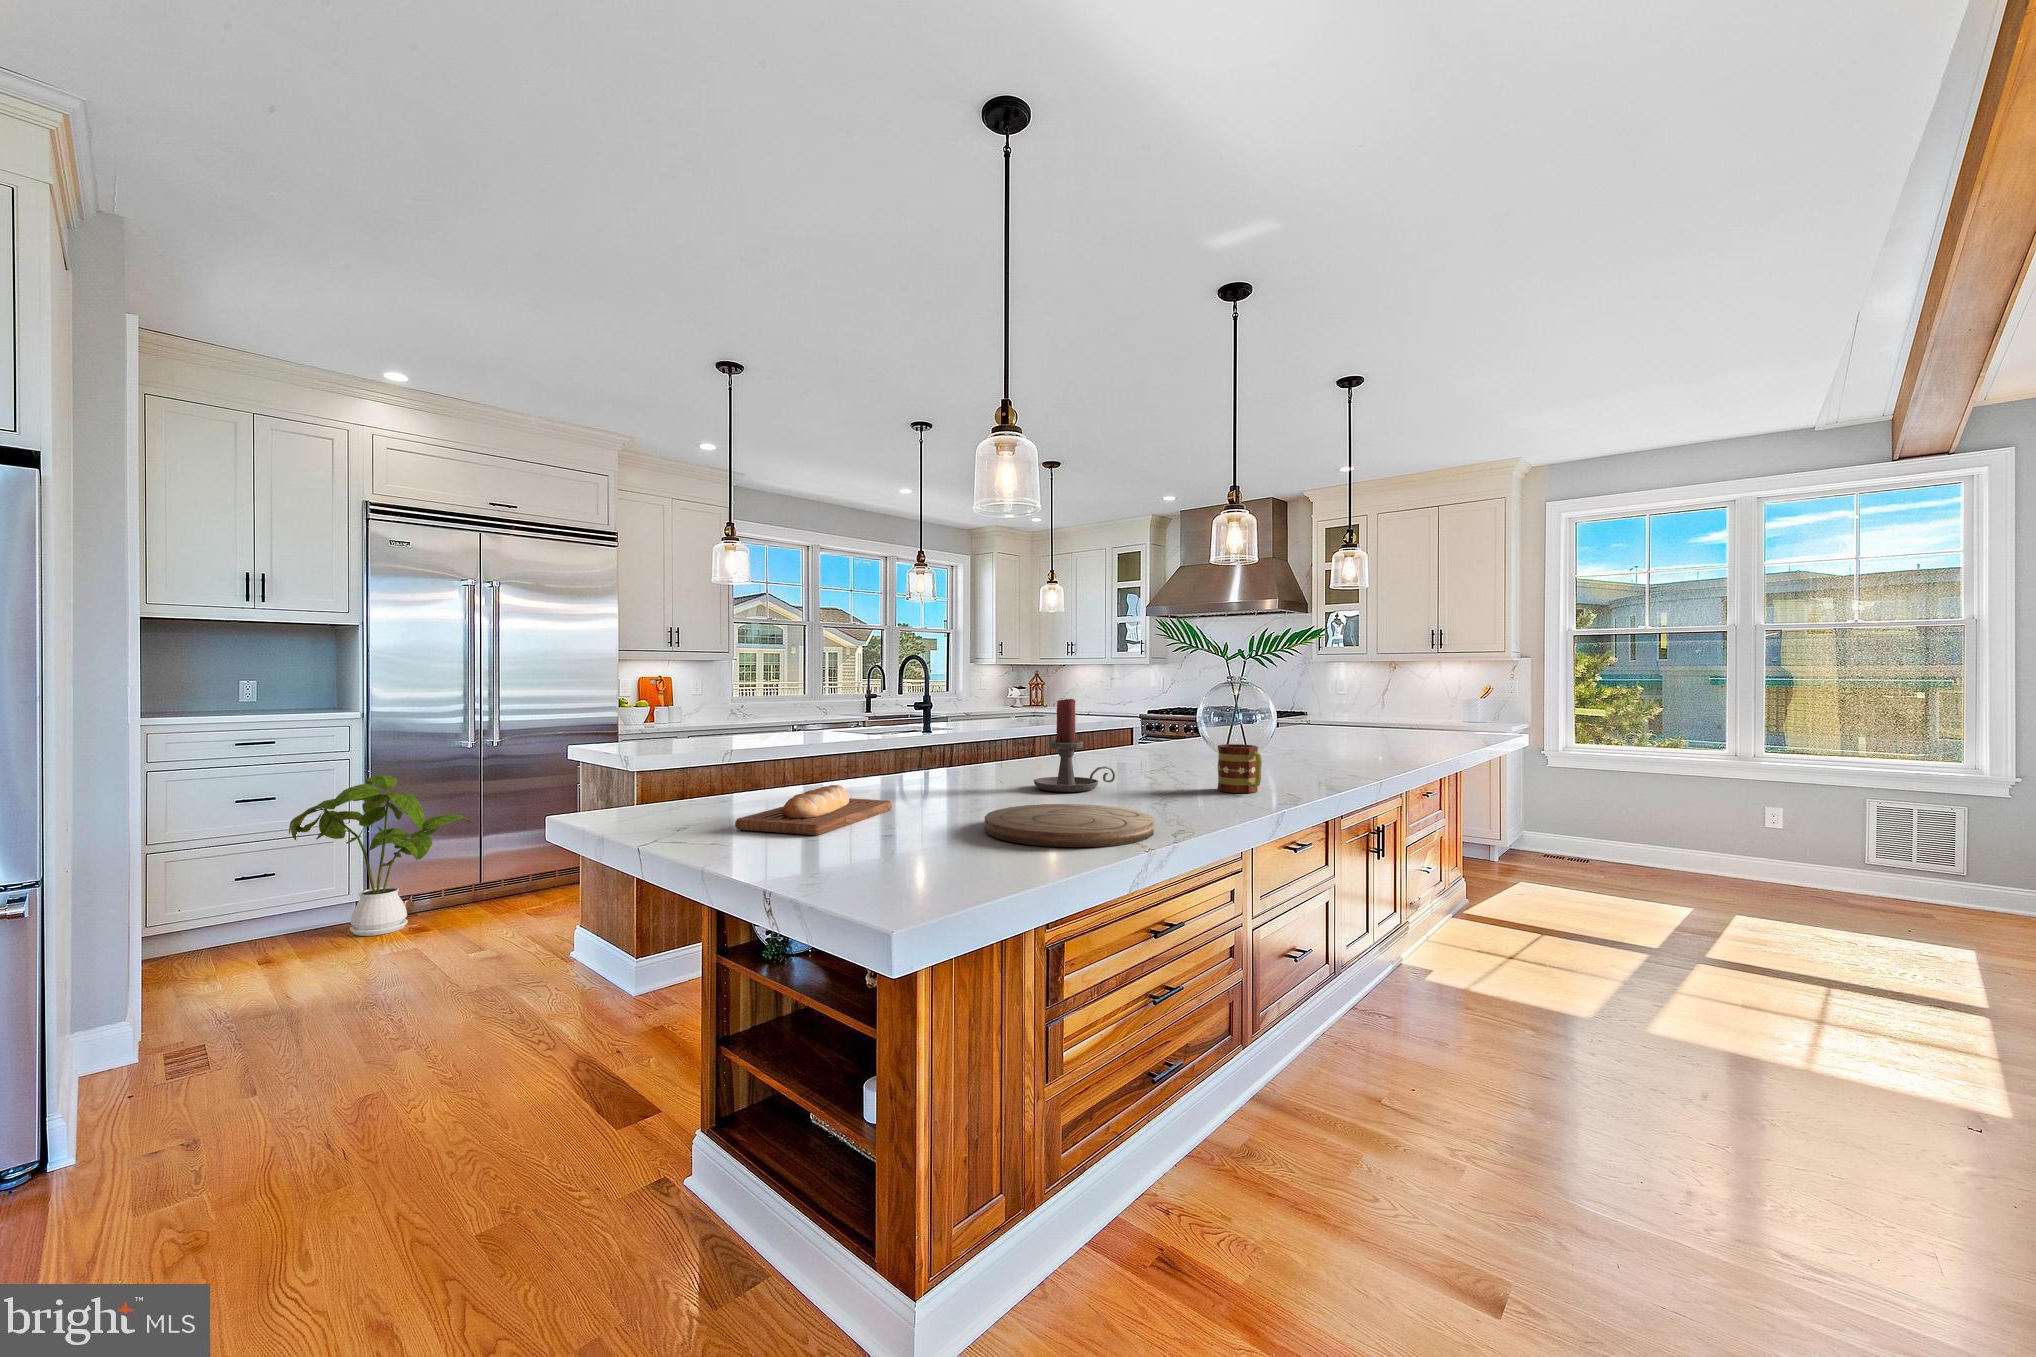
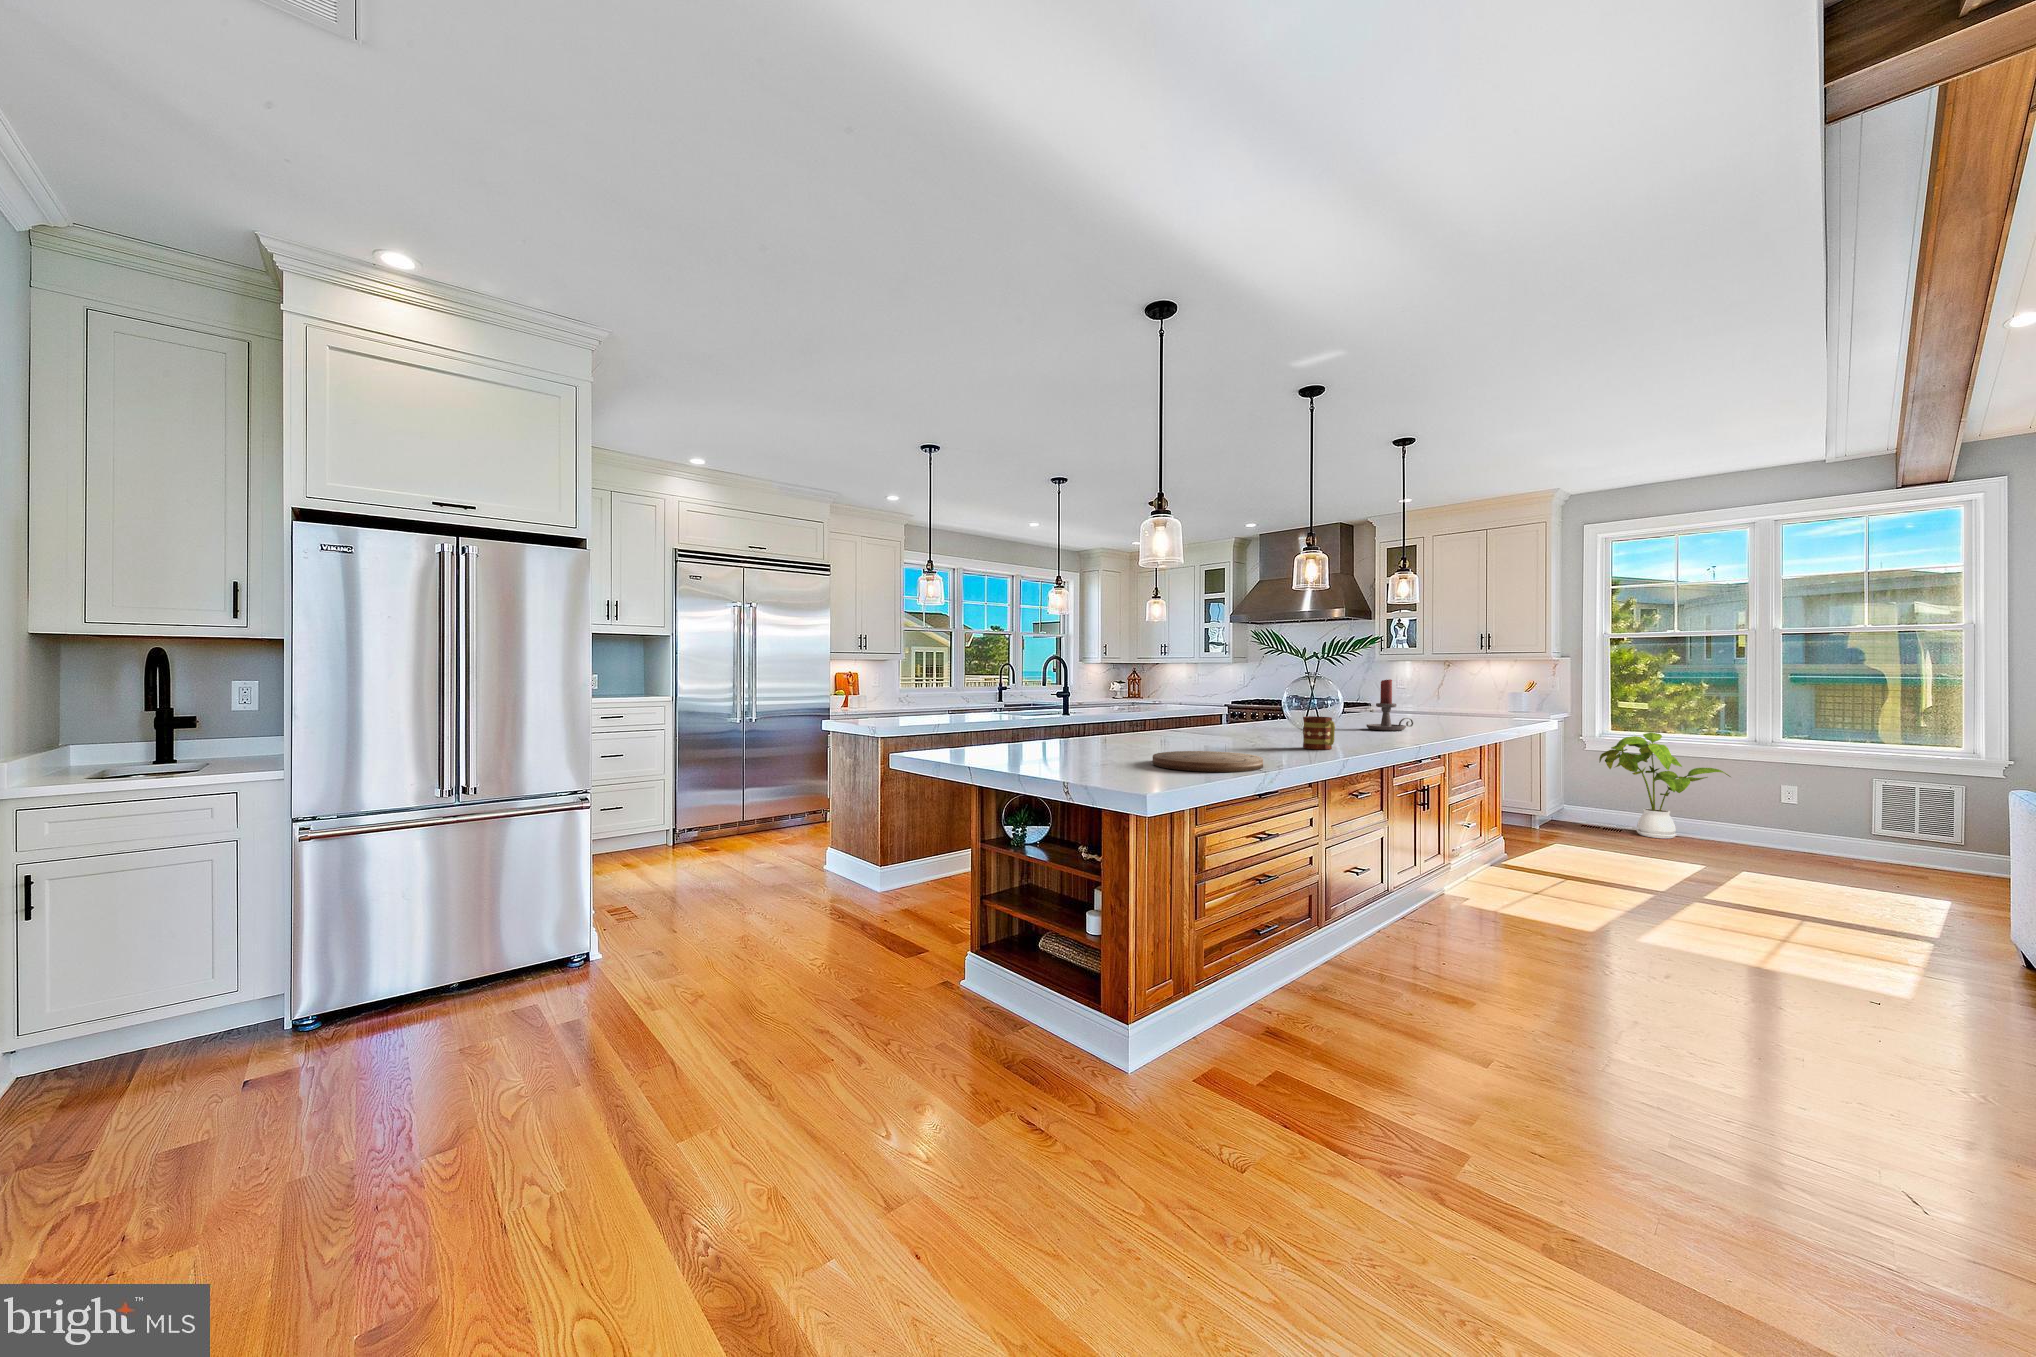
candle holder: present [1034,699,1115,792] -> present [1366,679,1413,731]
house plant: present [289,775,471,936] -> present [1599,732,1731,839]
bread loaf: present [735,785,892,835] -> none [995,738,1084,765]

